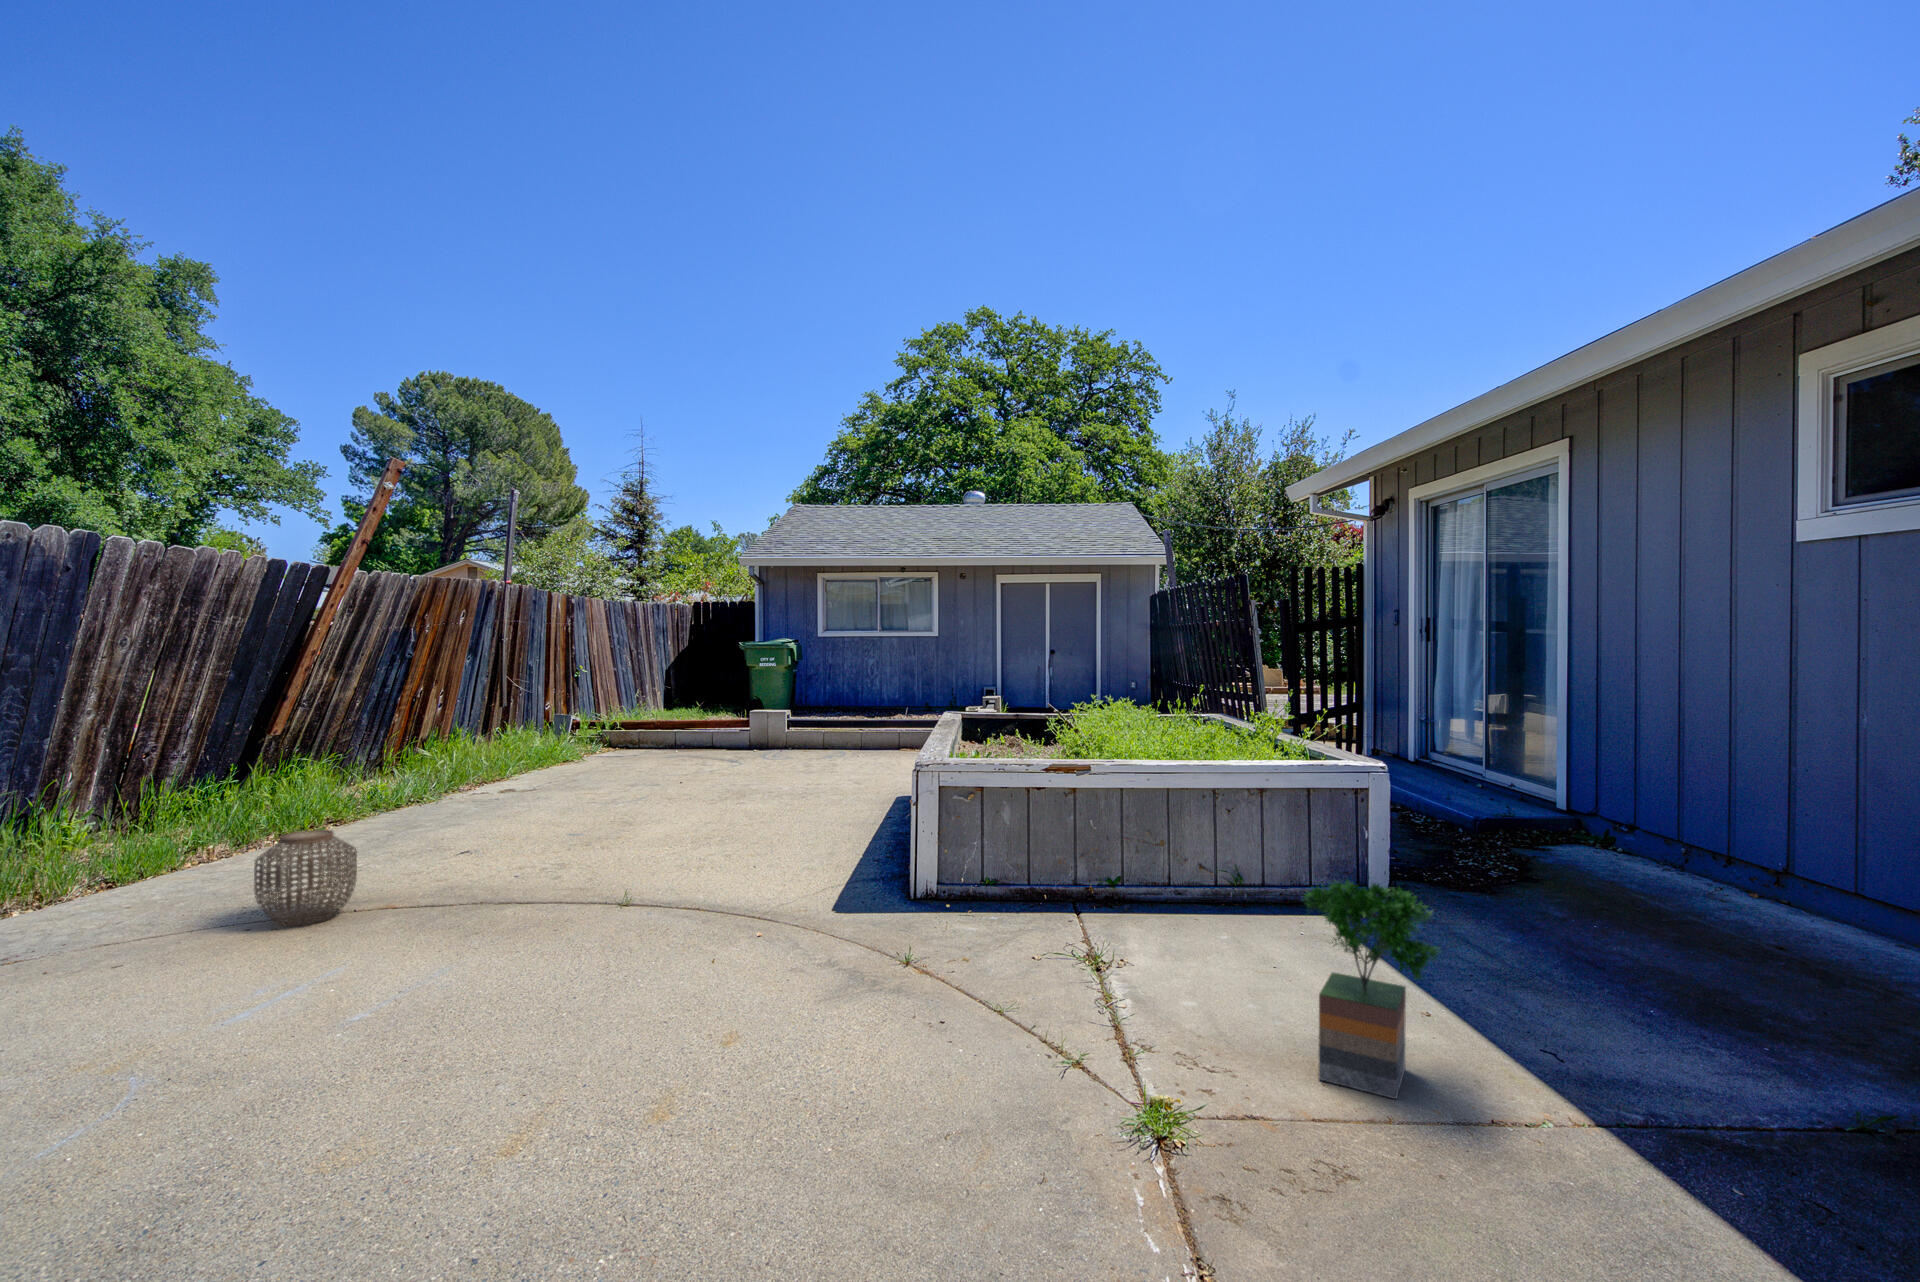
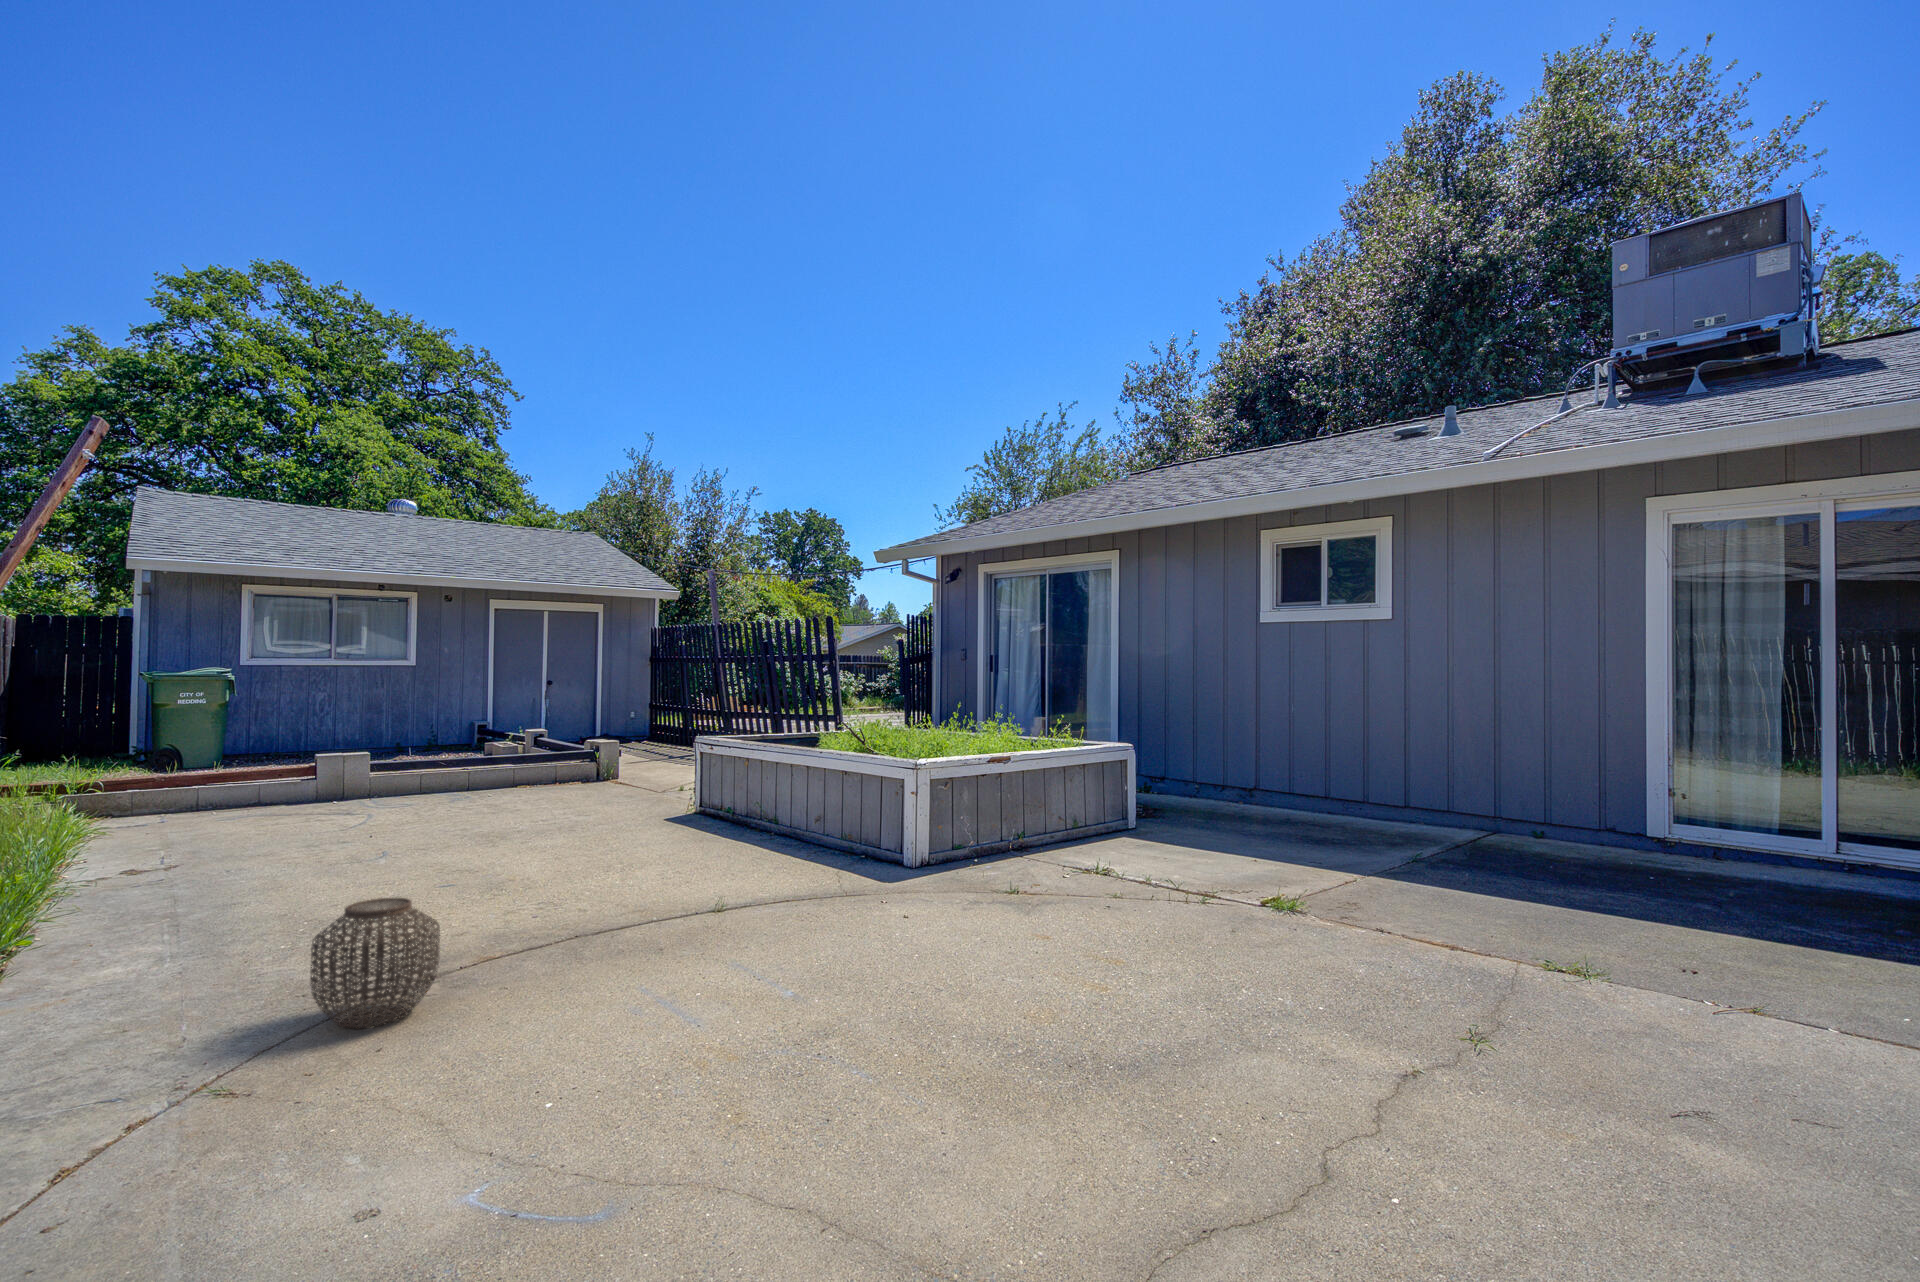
potted tree: present [1304,878,1441,1099] -> none [1259,785,1339,888]

